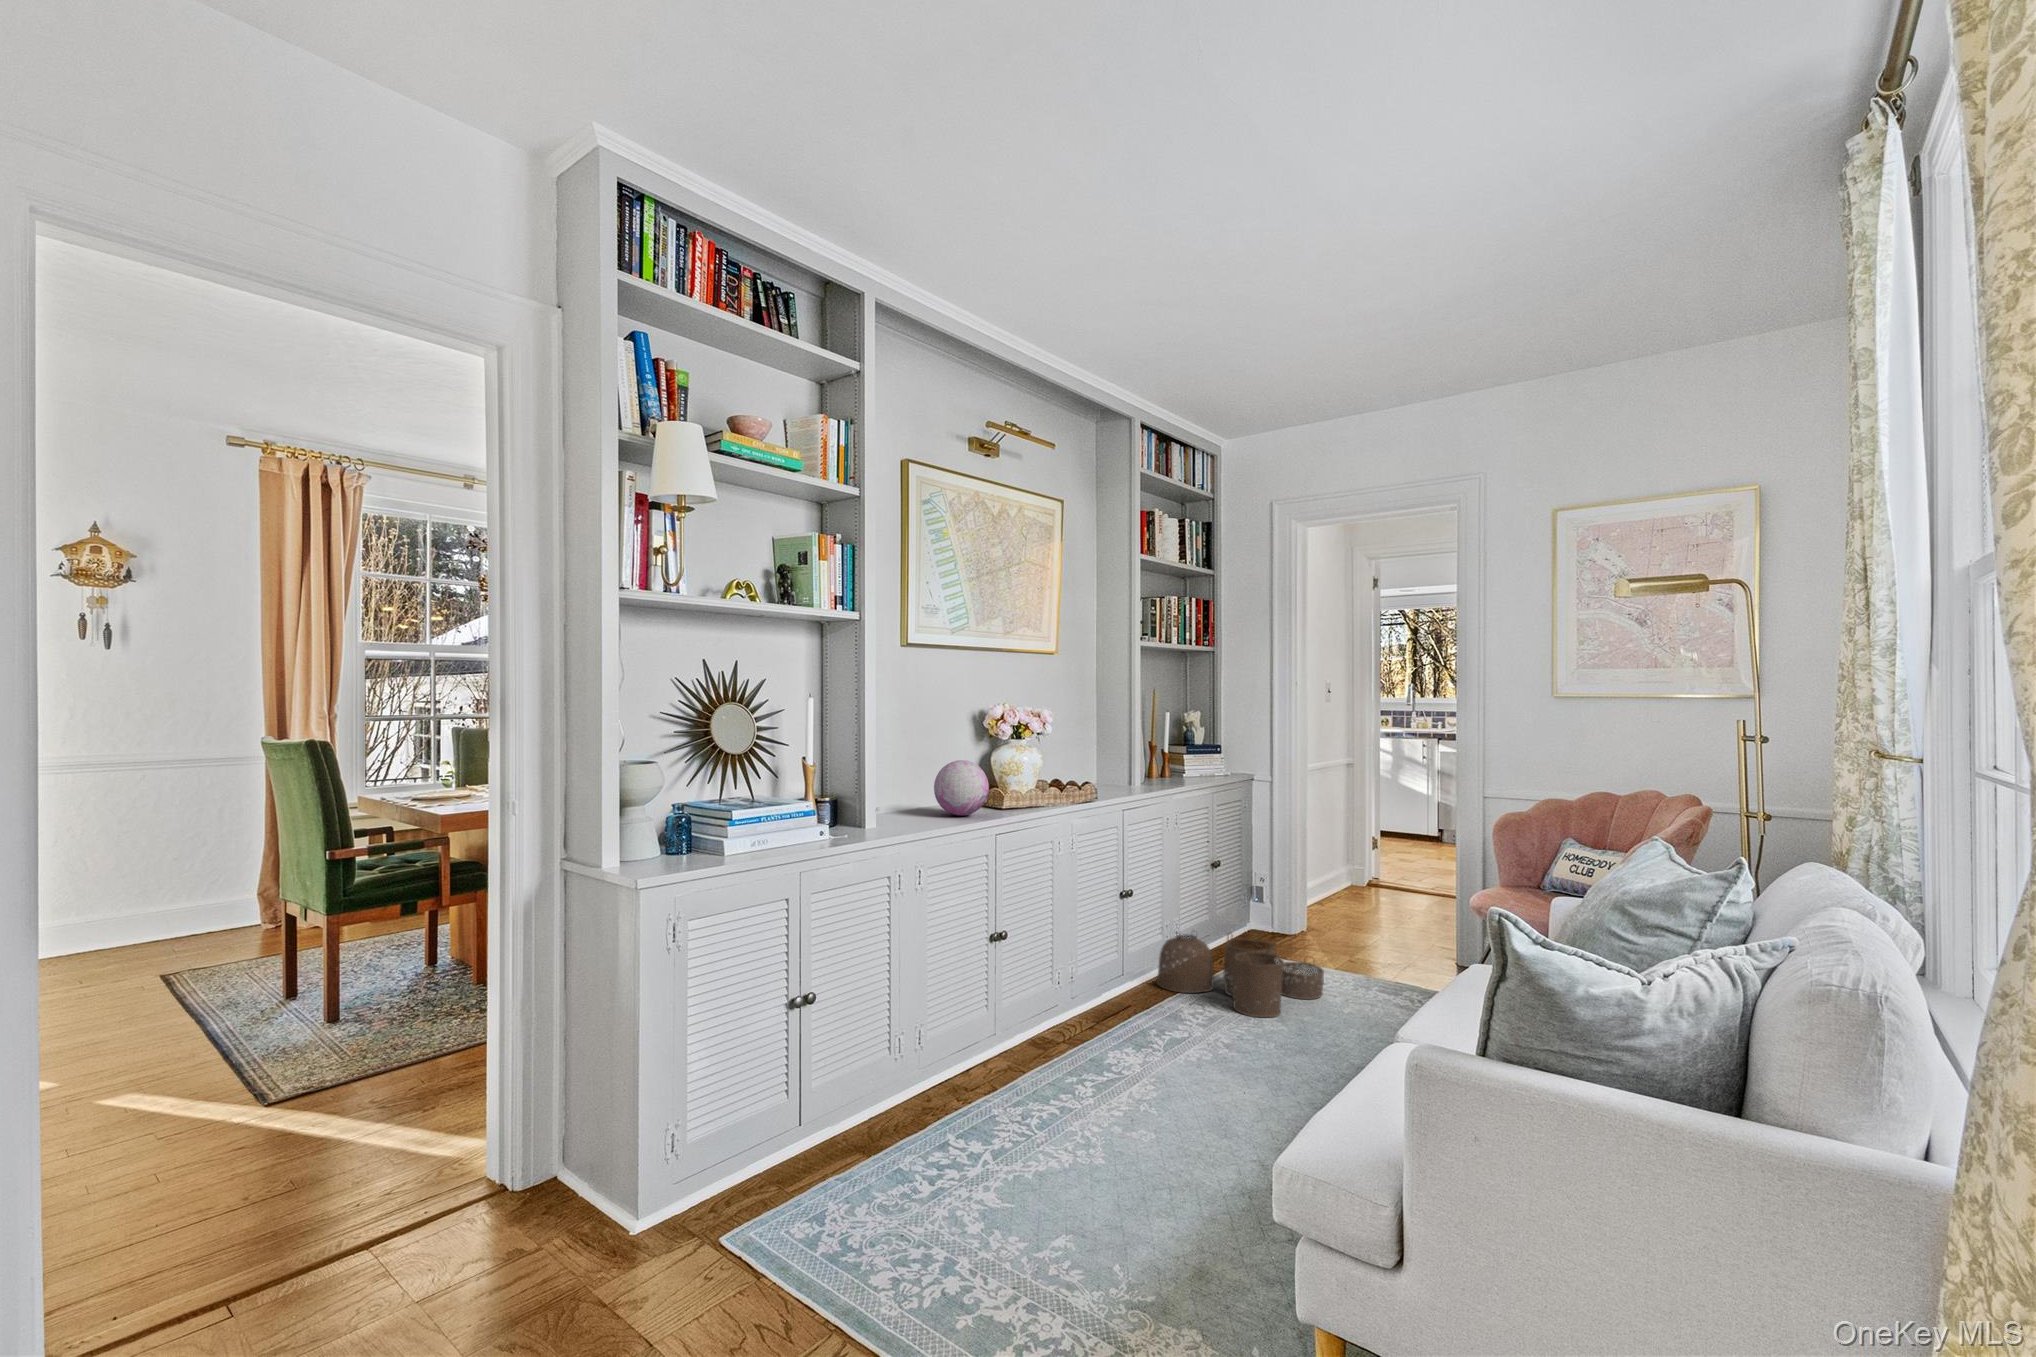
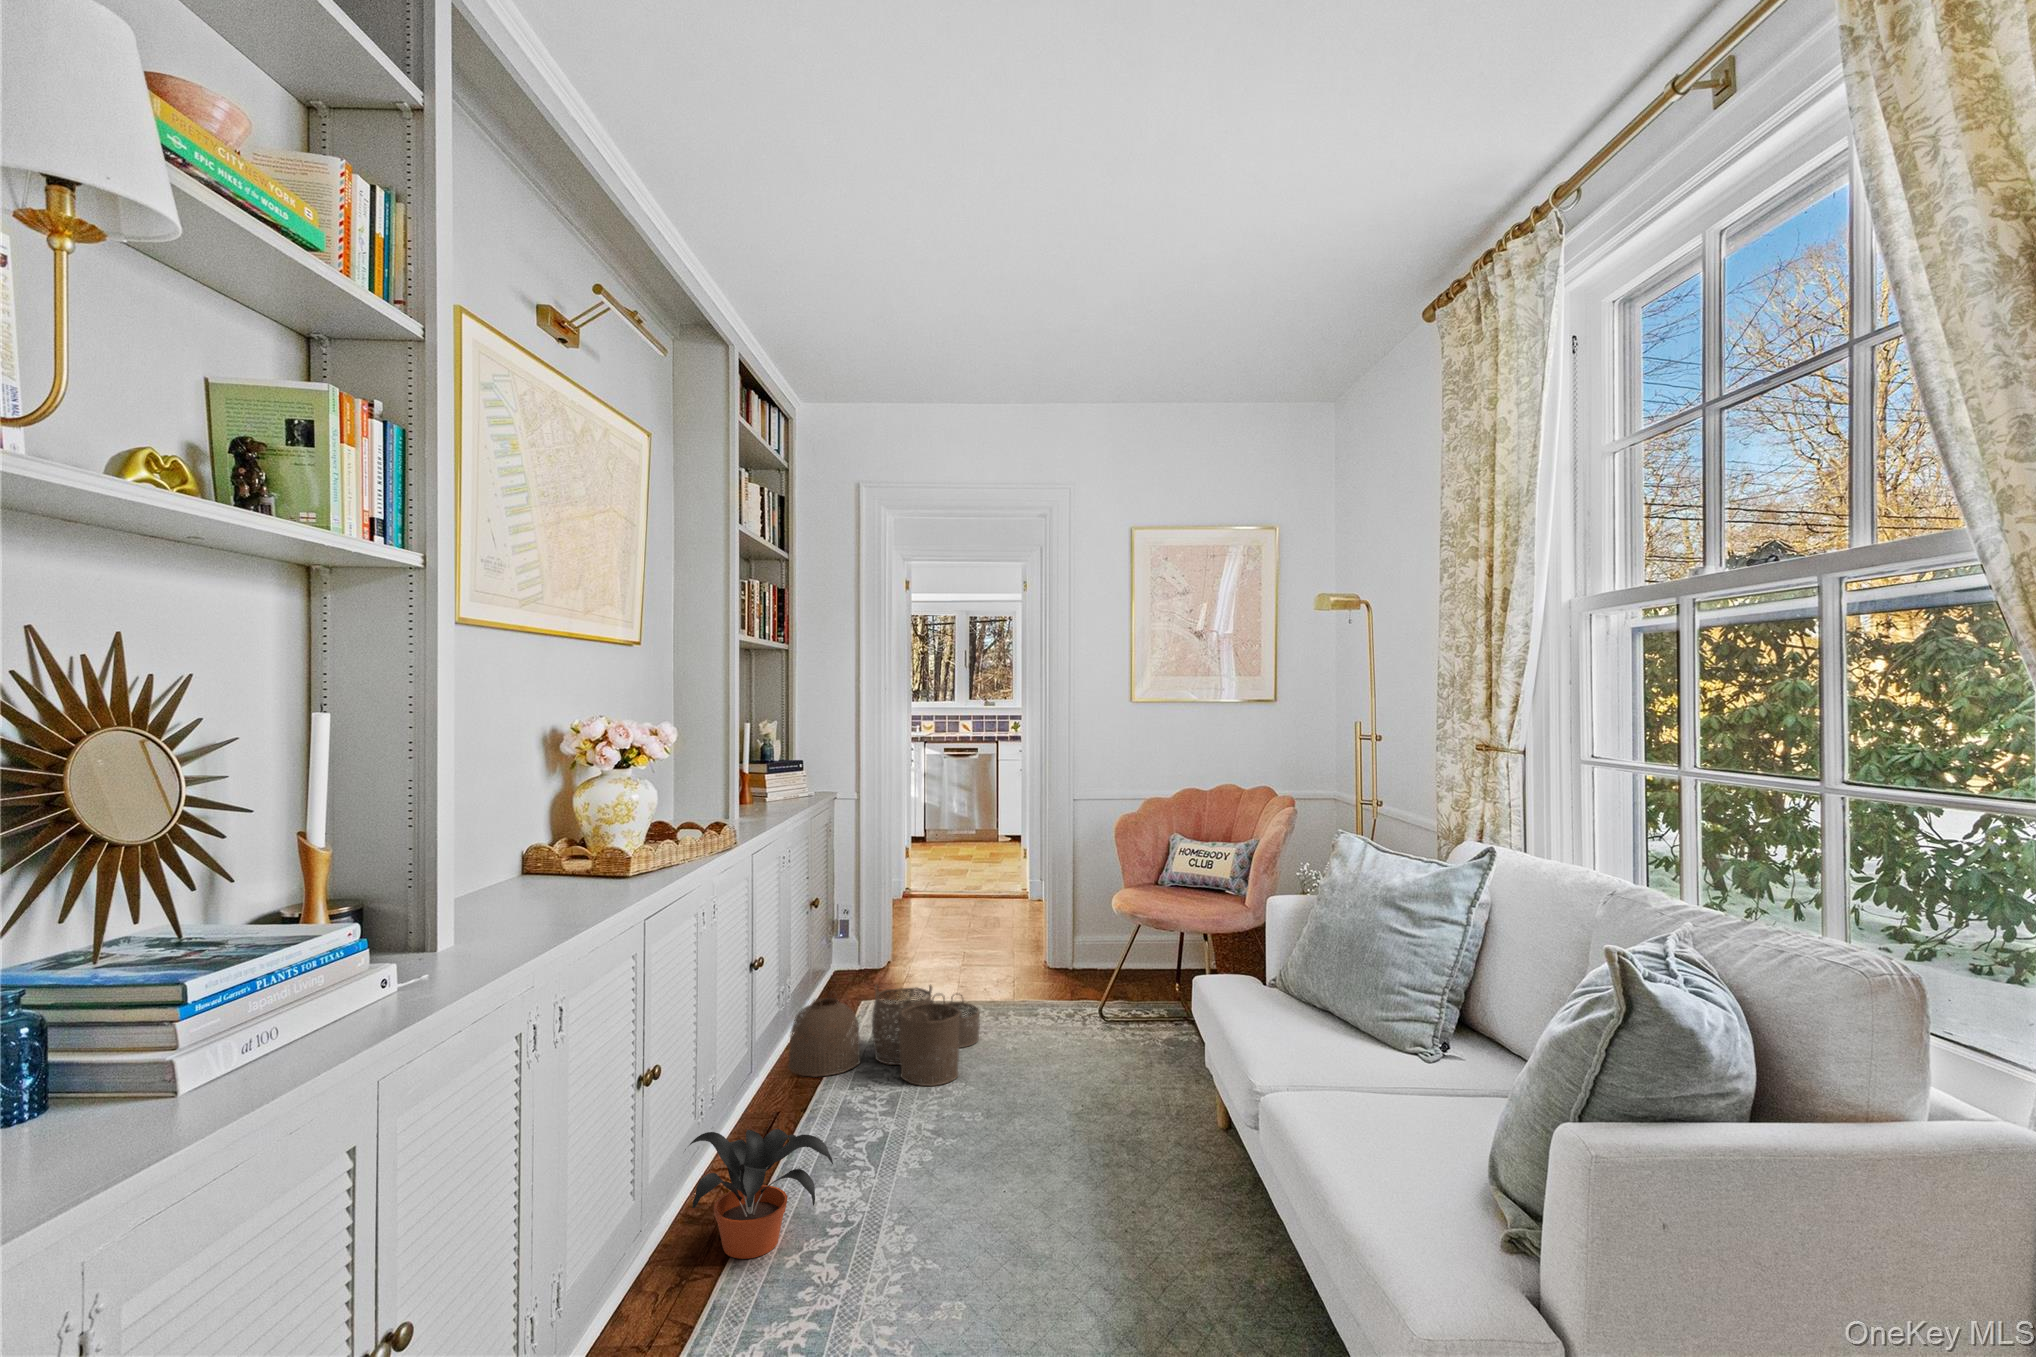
decorative orb: present [934,760,989,816] -> none [518,806,615,895]
potted plant: none [1013,985,1107,1070] -> present [685,1129,833,1259]

